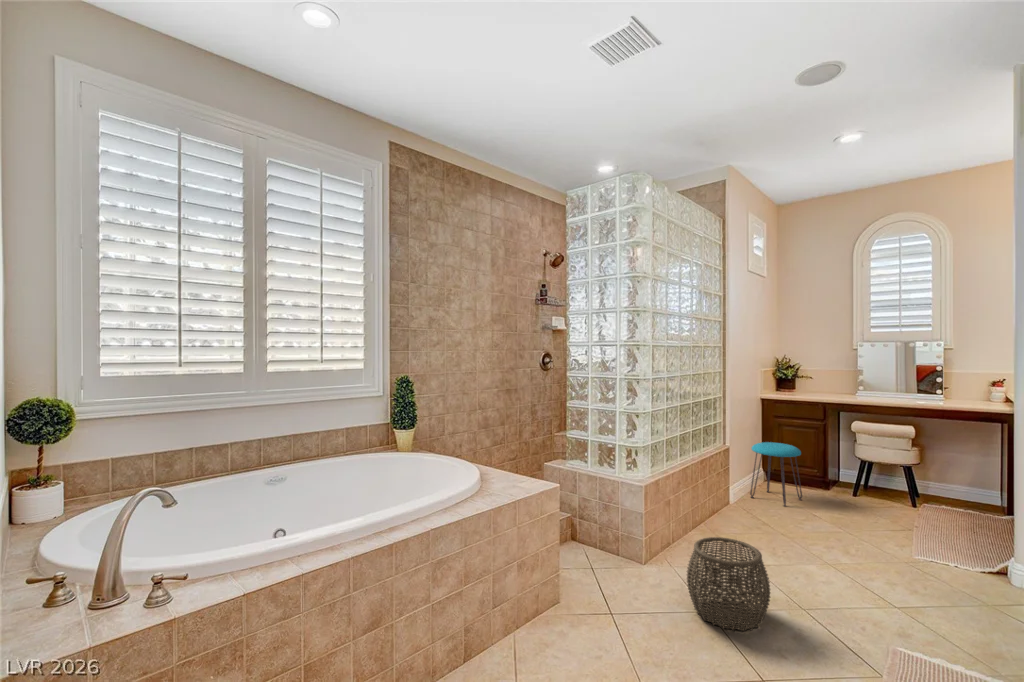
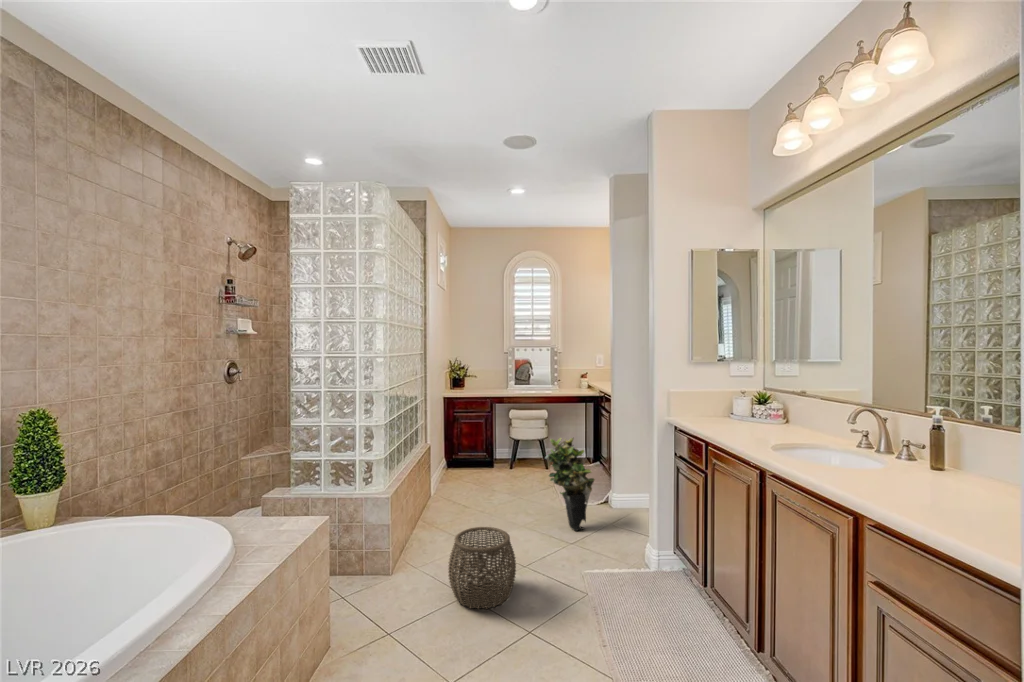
stool: present [750,442,802,507] -> none [443,434,480,488]
potted plant: none [862,461,952,594] -> present [545,438,594,531]

